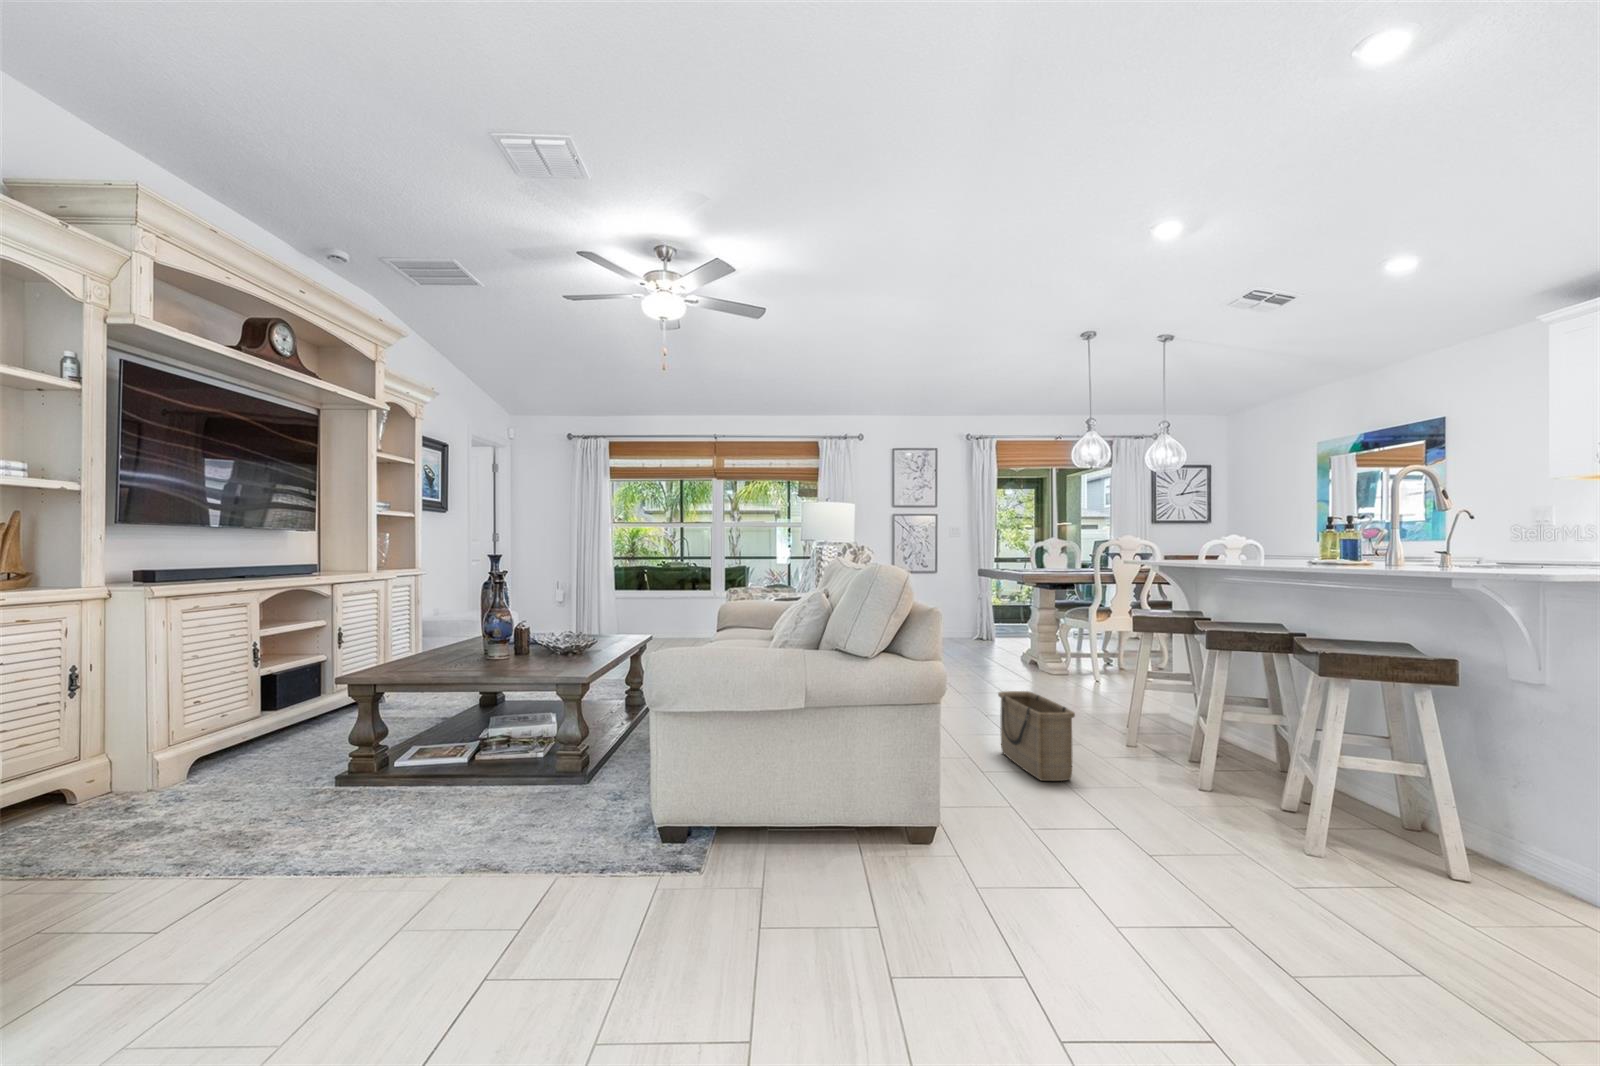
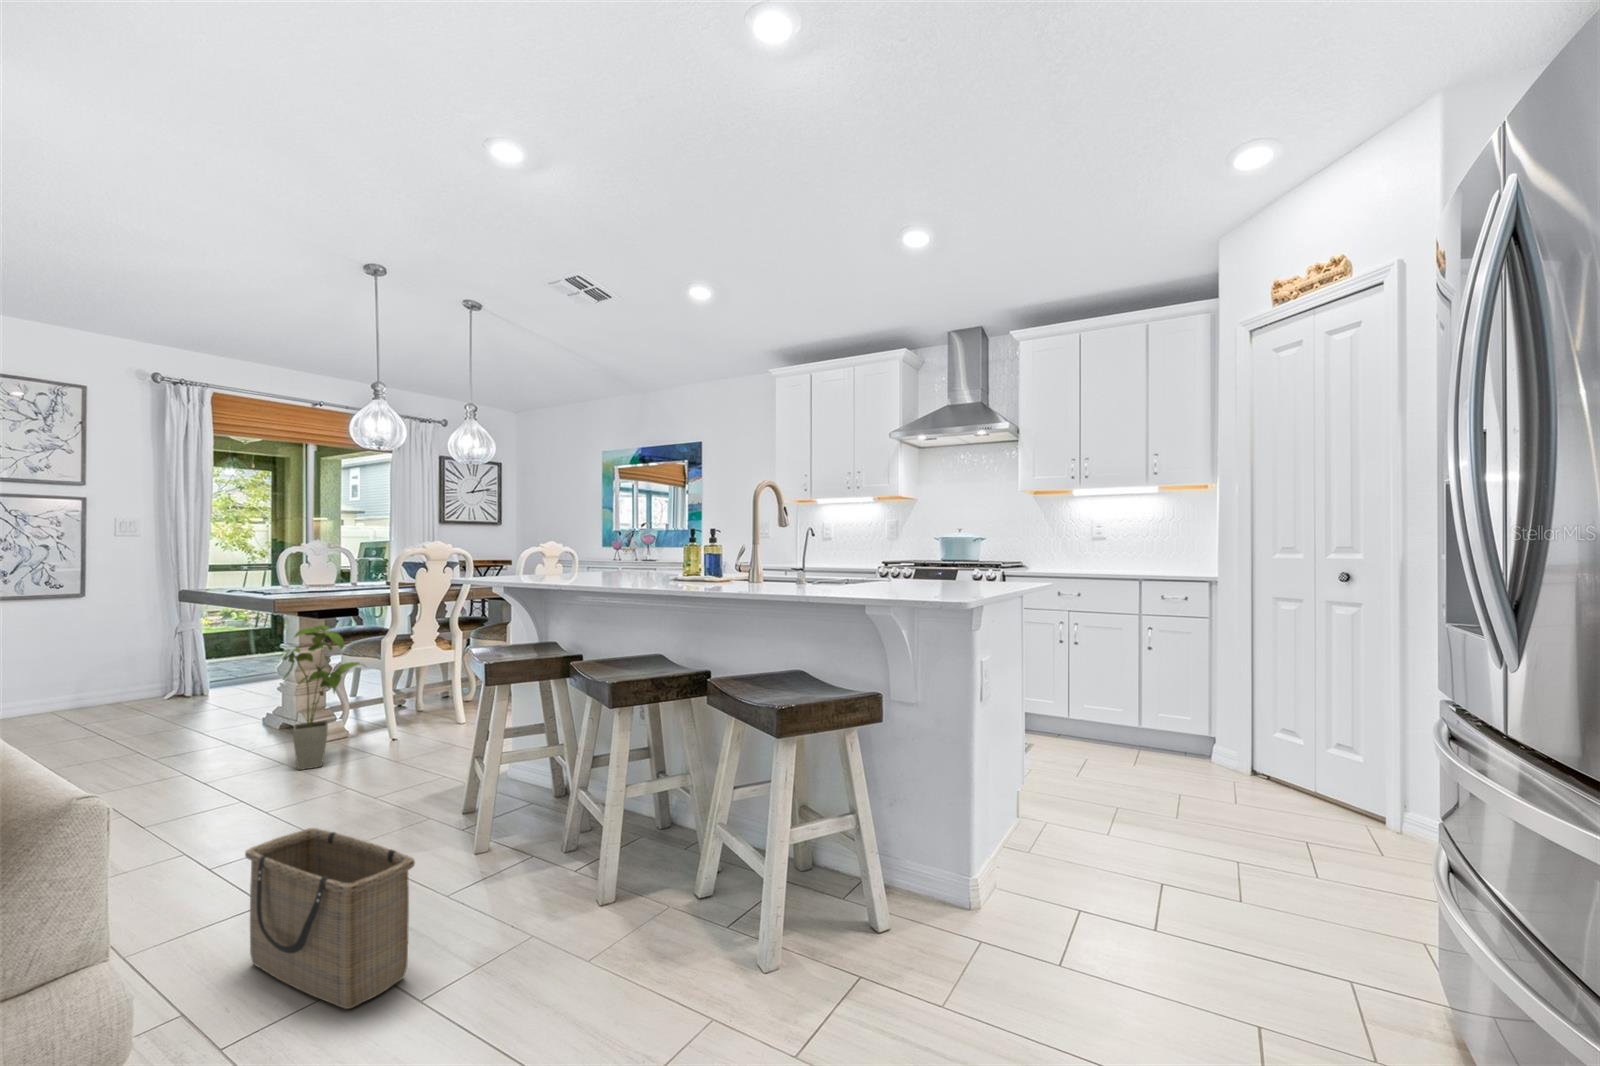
house plant: none [1026,591,1080,686] -> present [282,625,364,770]

